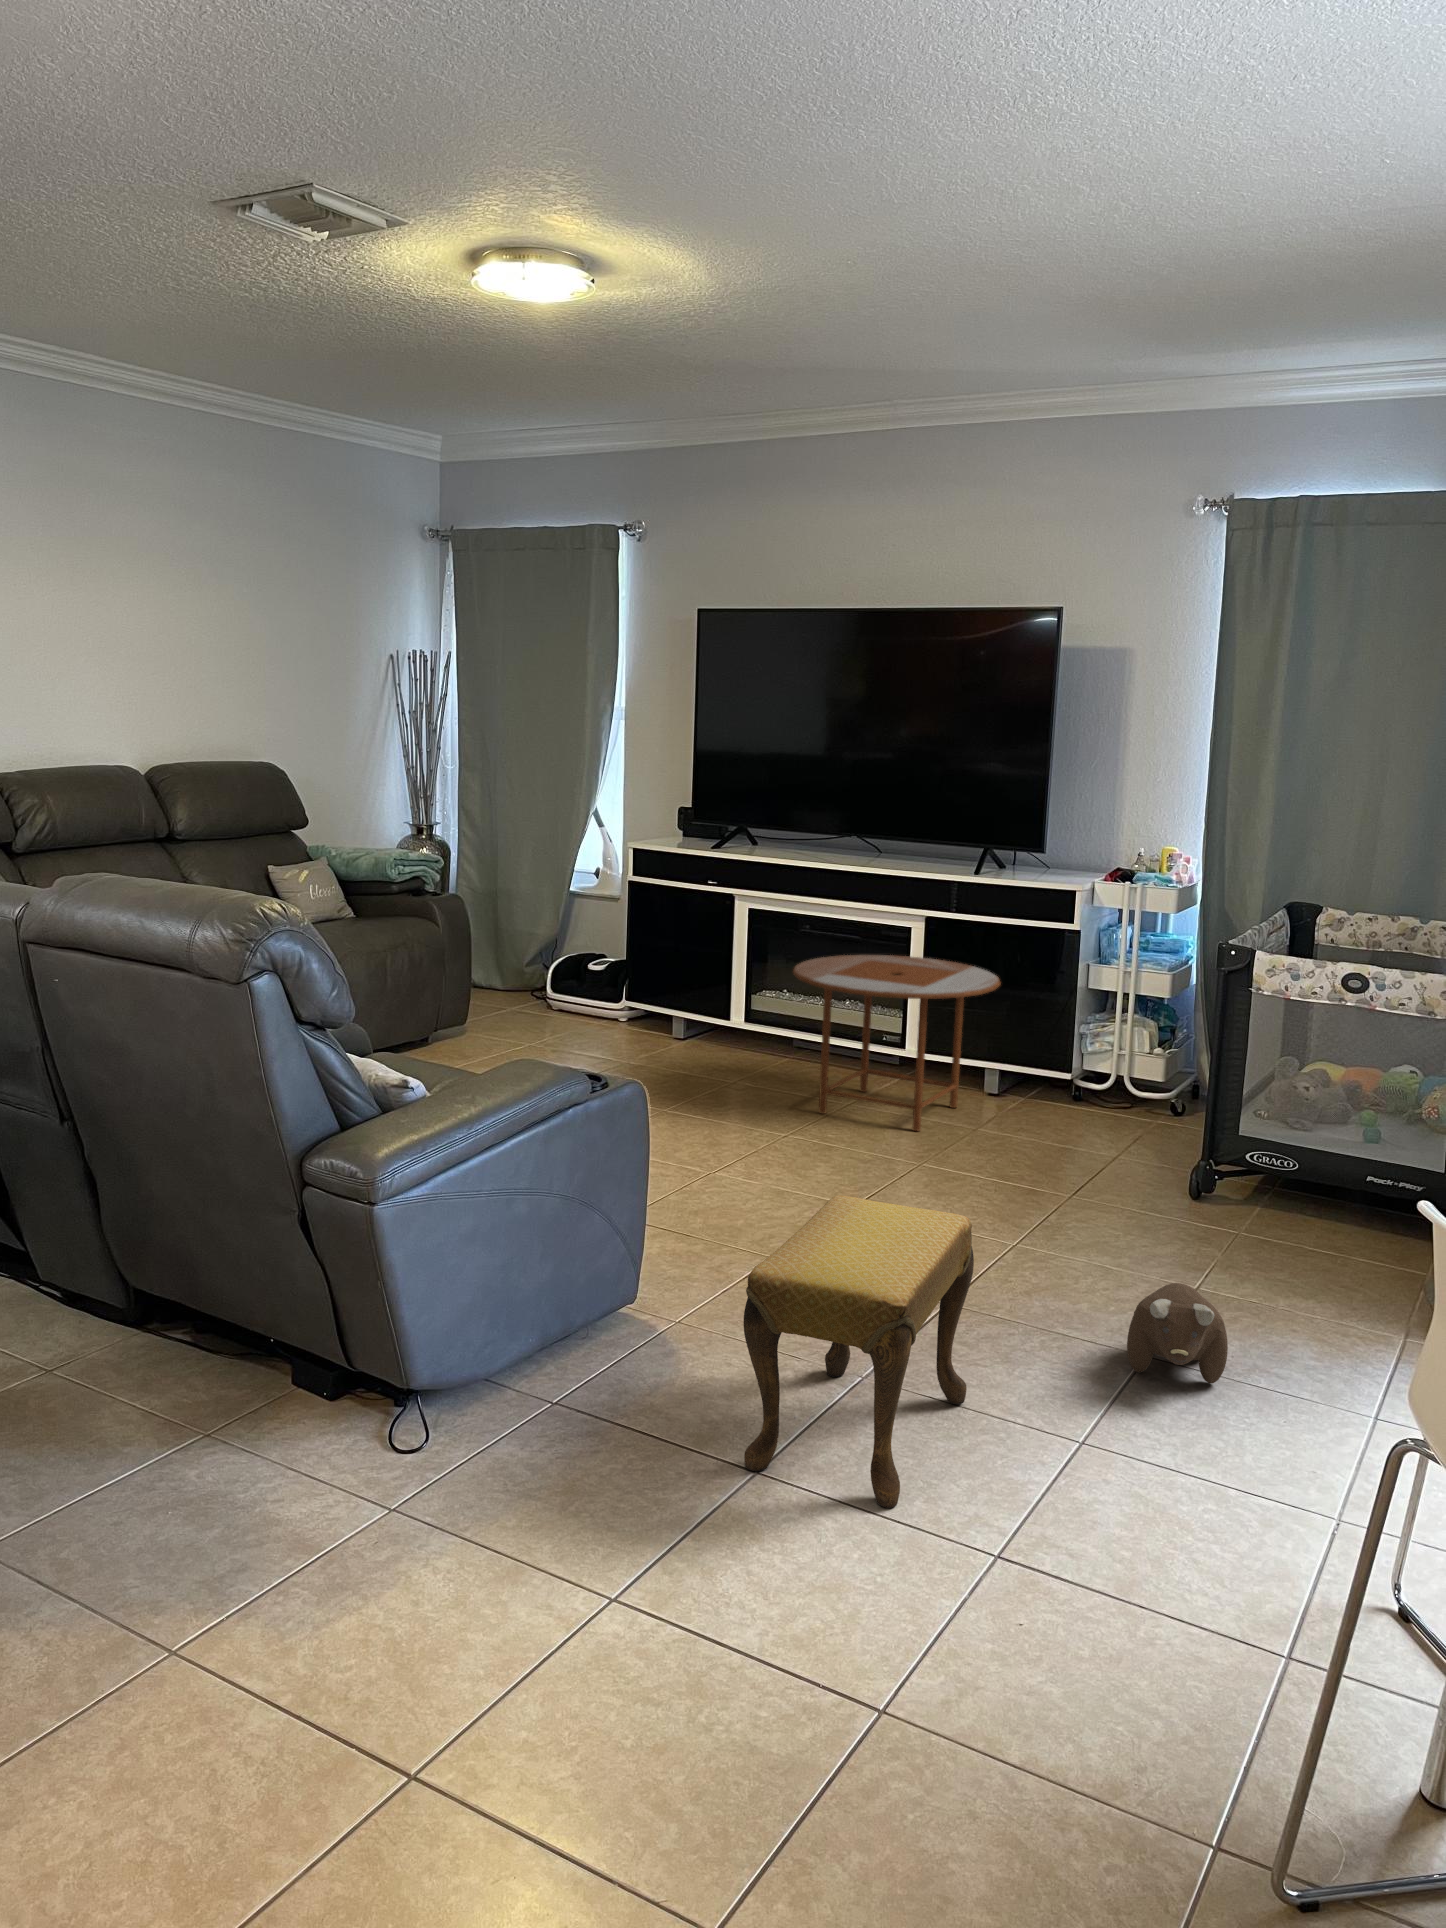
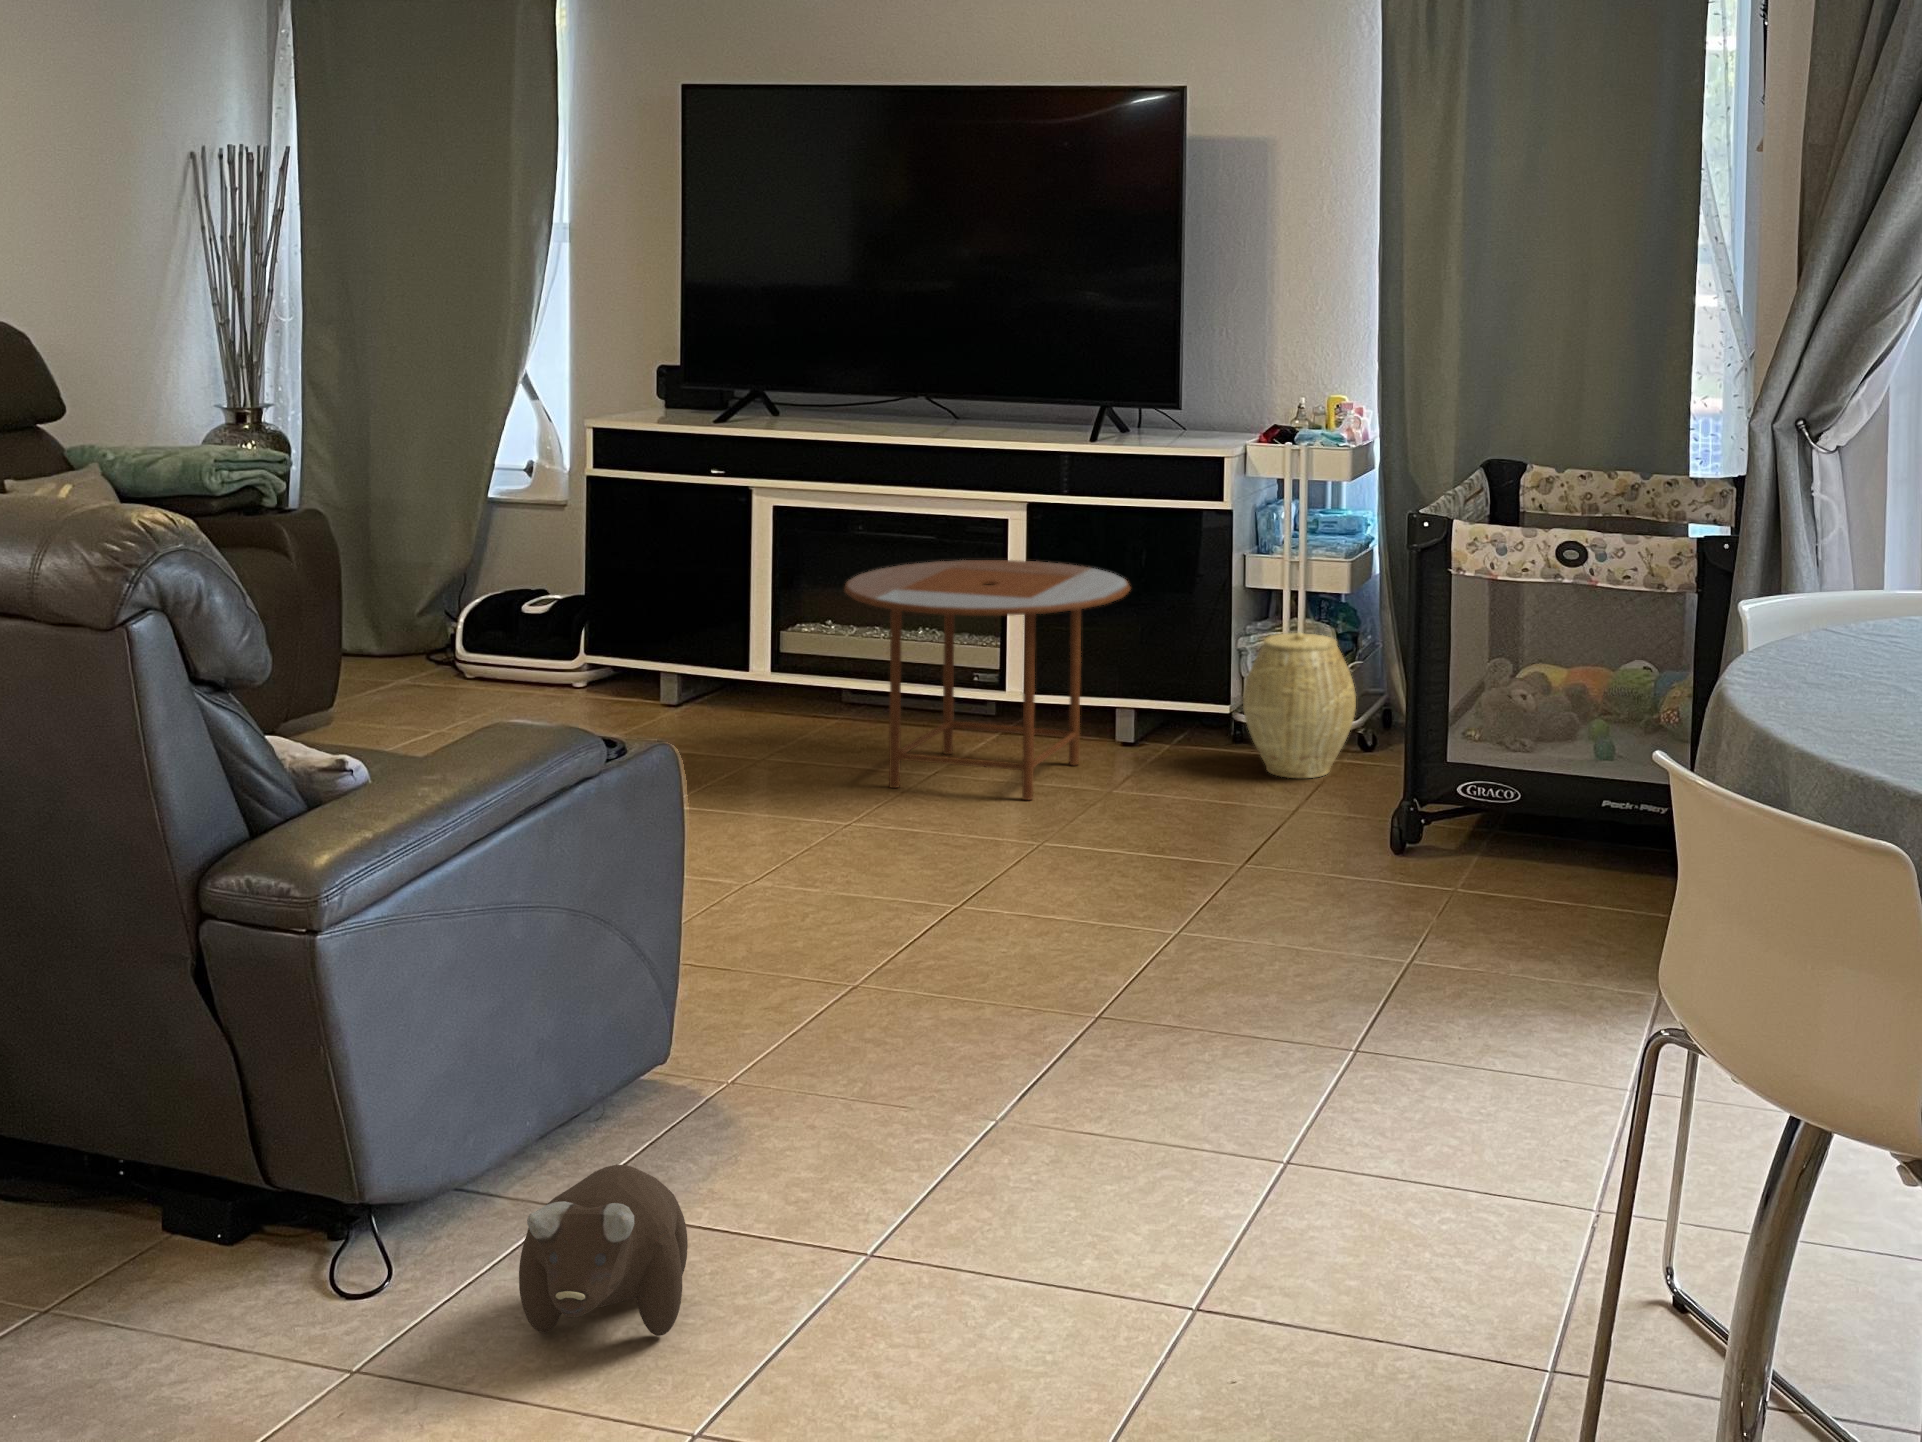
woven basket: none [1082,1024,1170,1133] -> present [1243,632,1356,778]
footstool: present [743,1196,974,1508] -> none [846,872,1137,1274]
plush toy: present [1127,1283,1228,1383] -> present [519,1165,688,1336]

